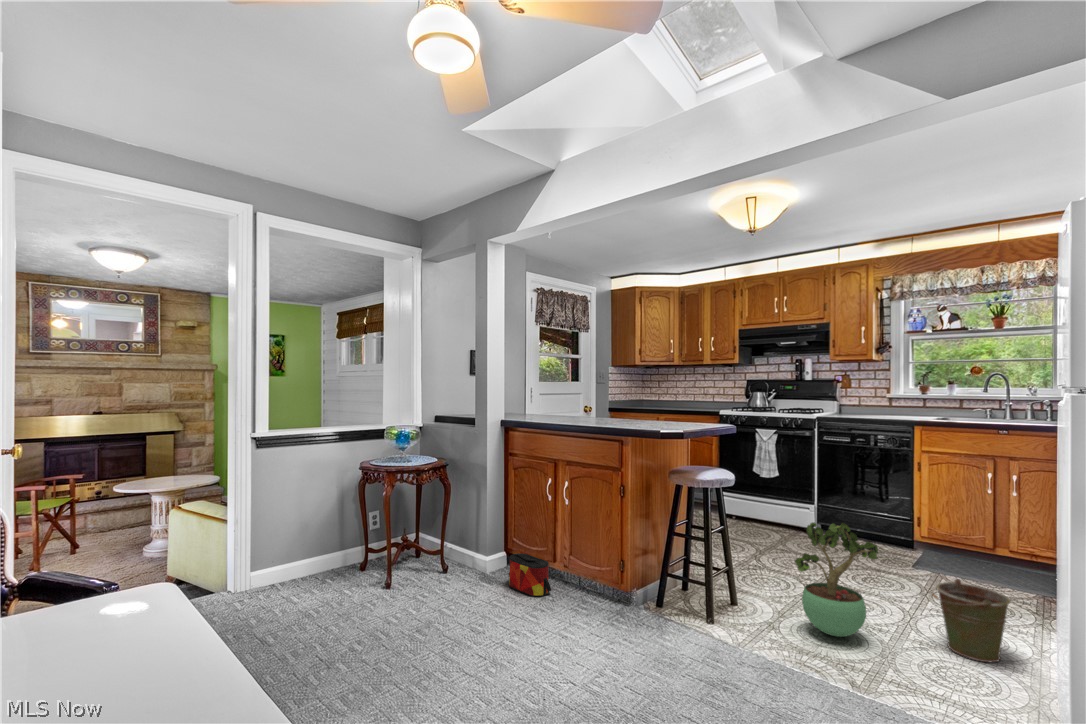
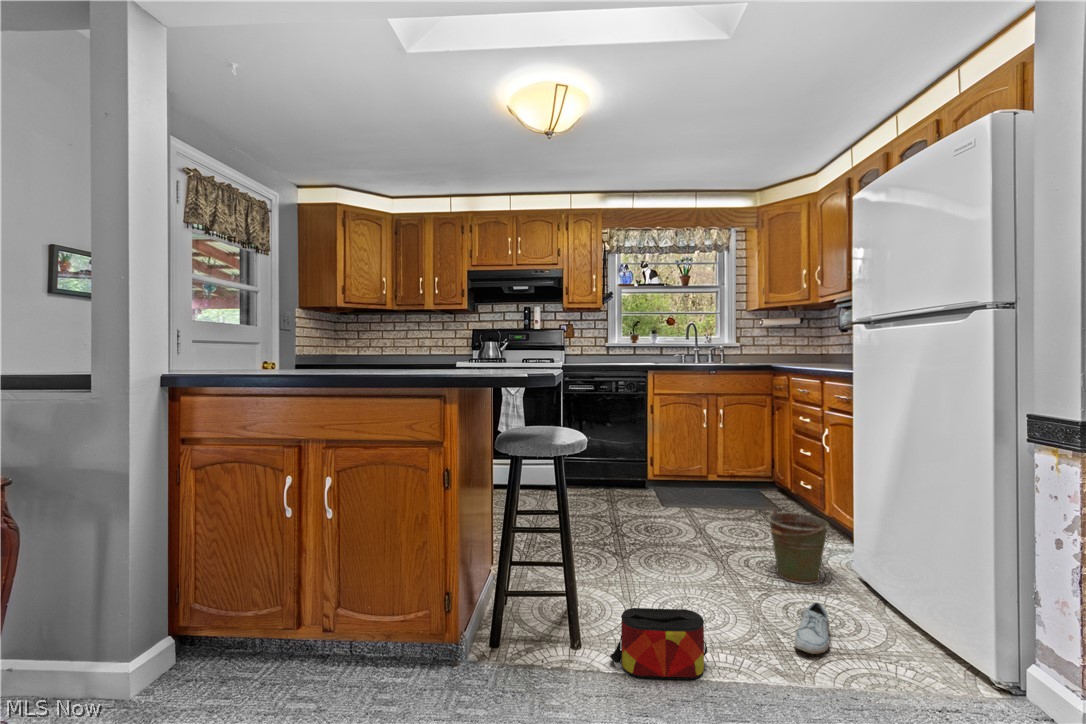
potted plant: present [795,522,878,637] -> none [673,473,753,603]
bag: present [509,553,551,597] -> present [610,608,707,680]
shoe: none [862,657,931,693] -> present [795,603,829,654]

